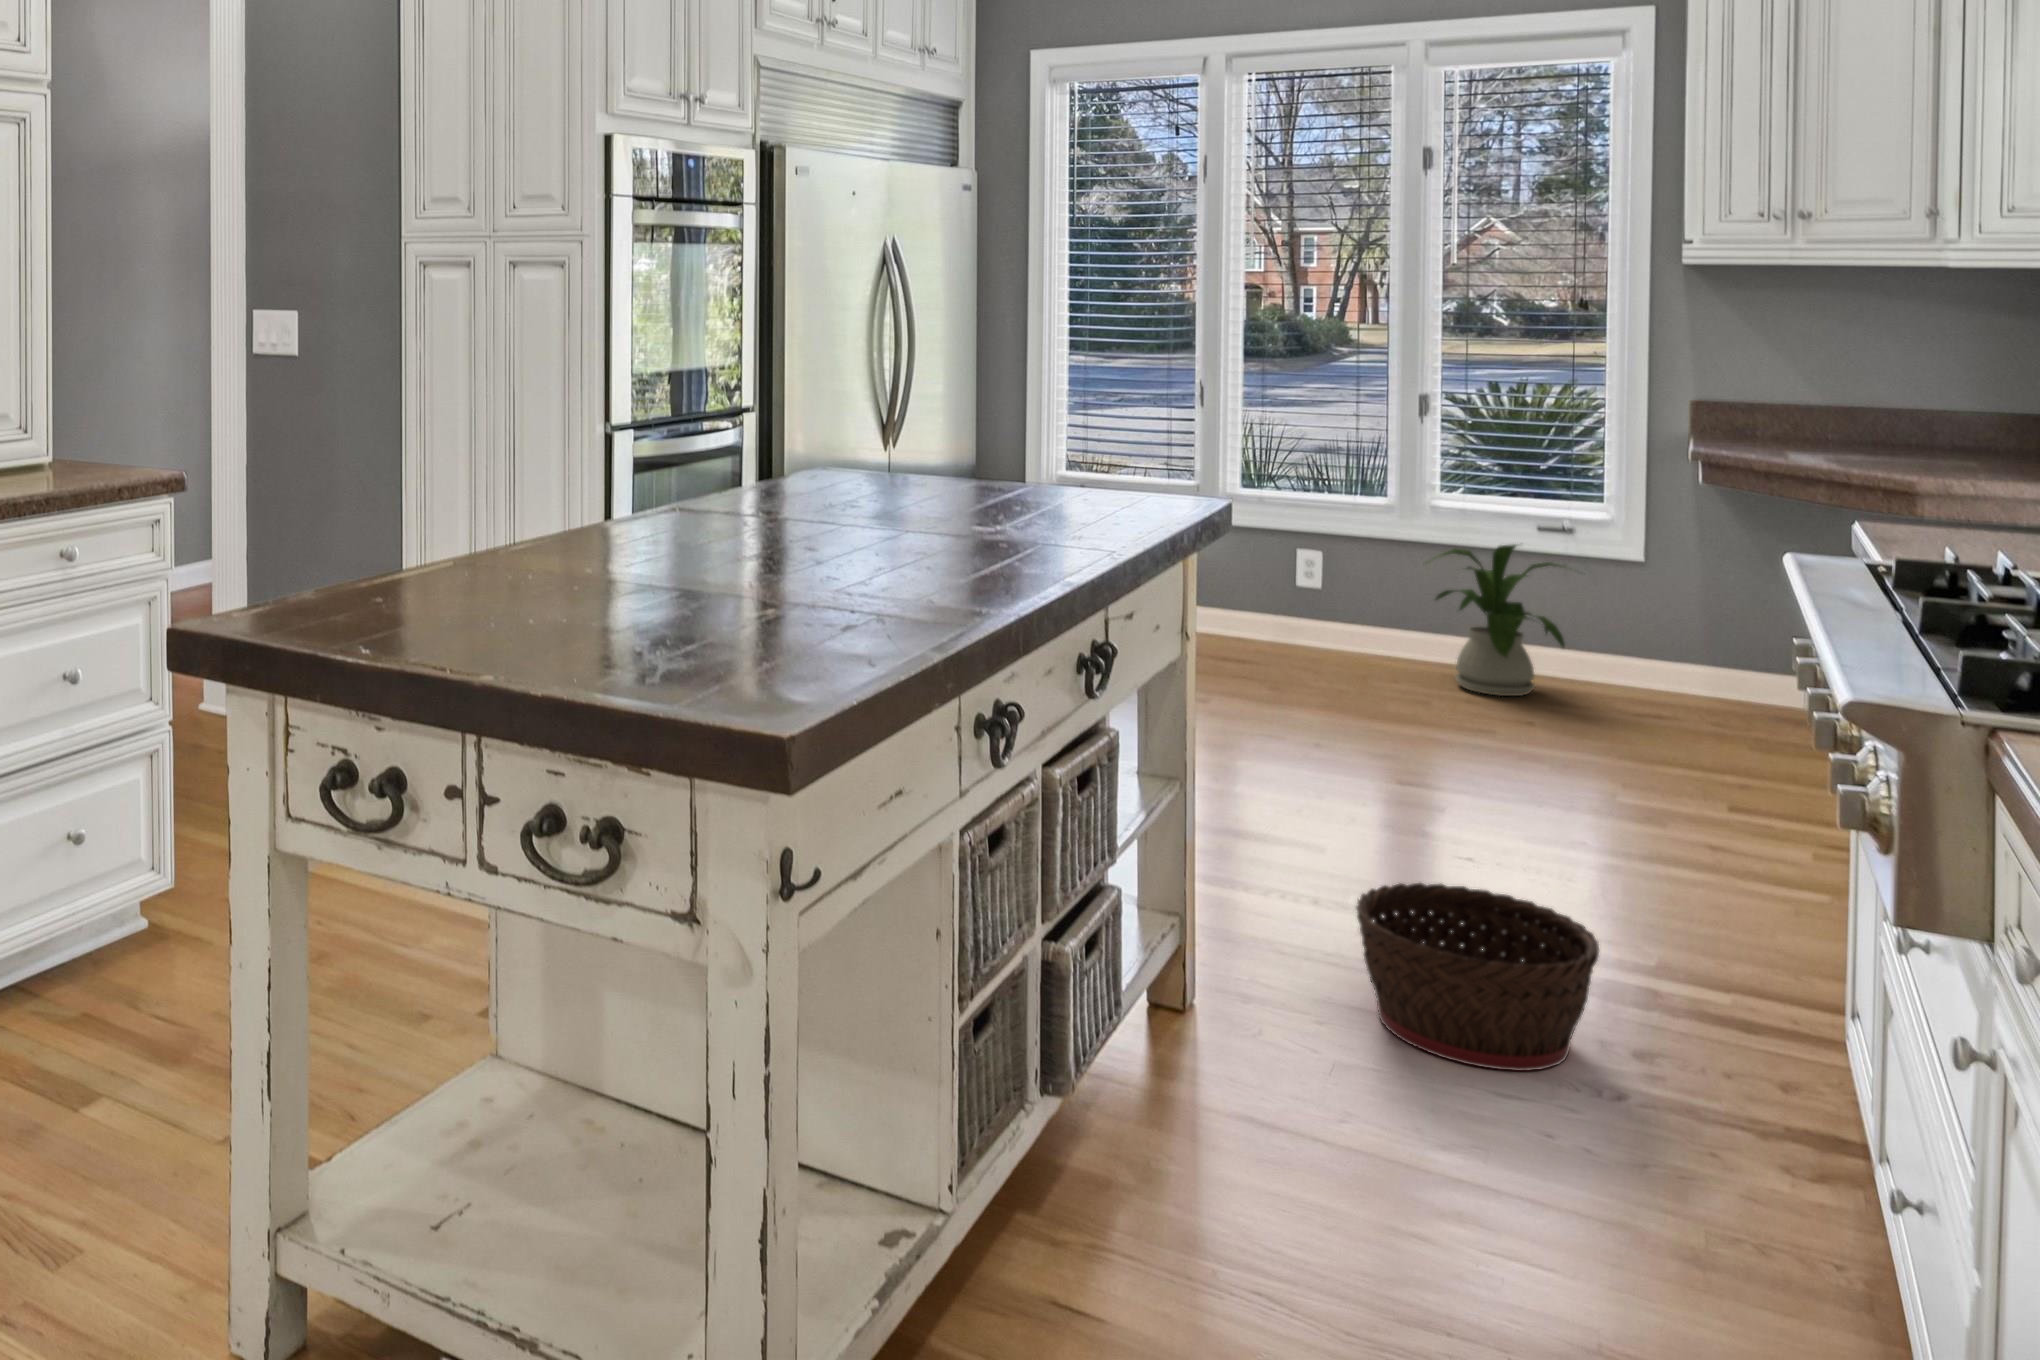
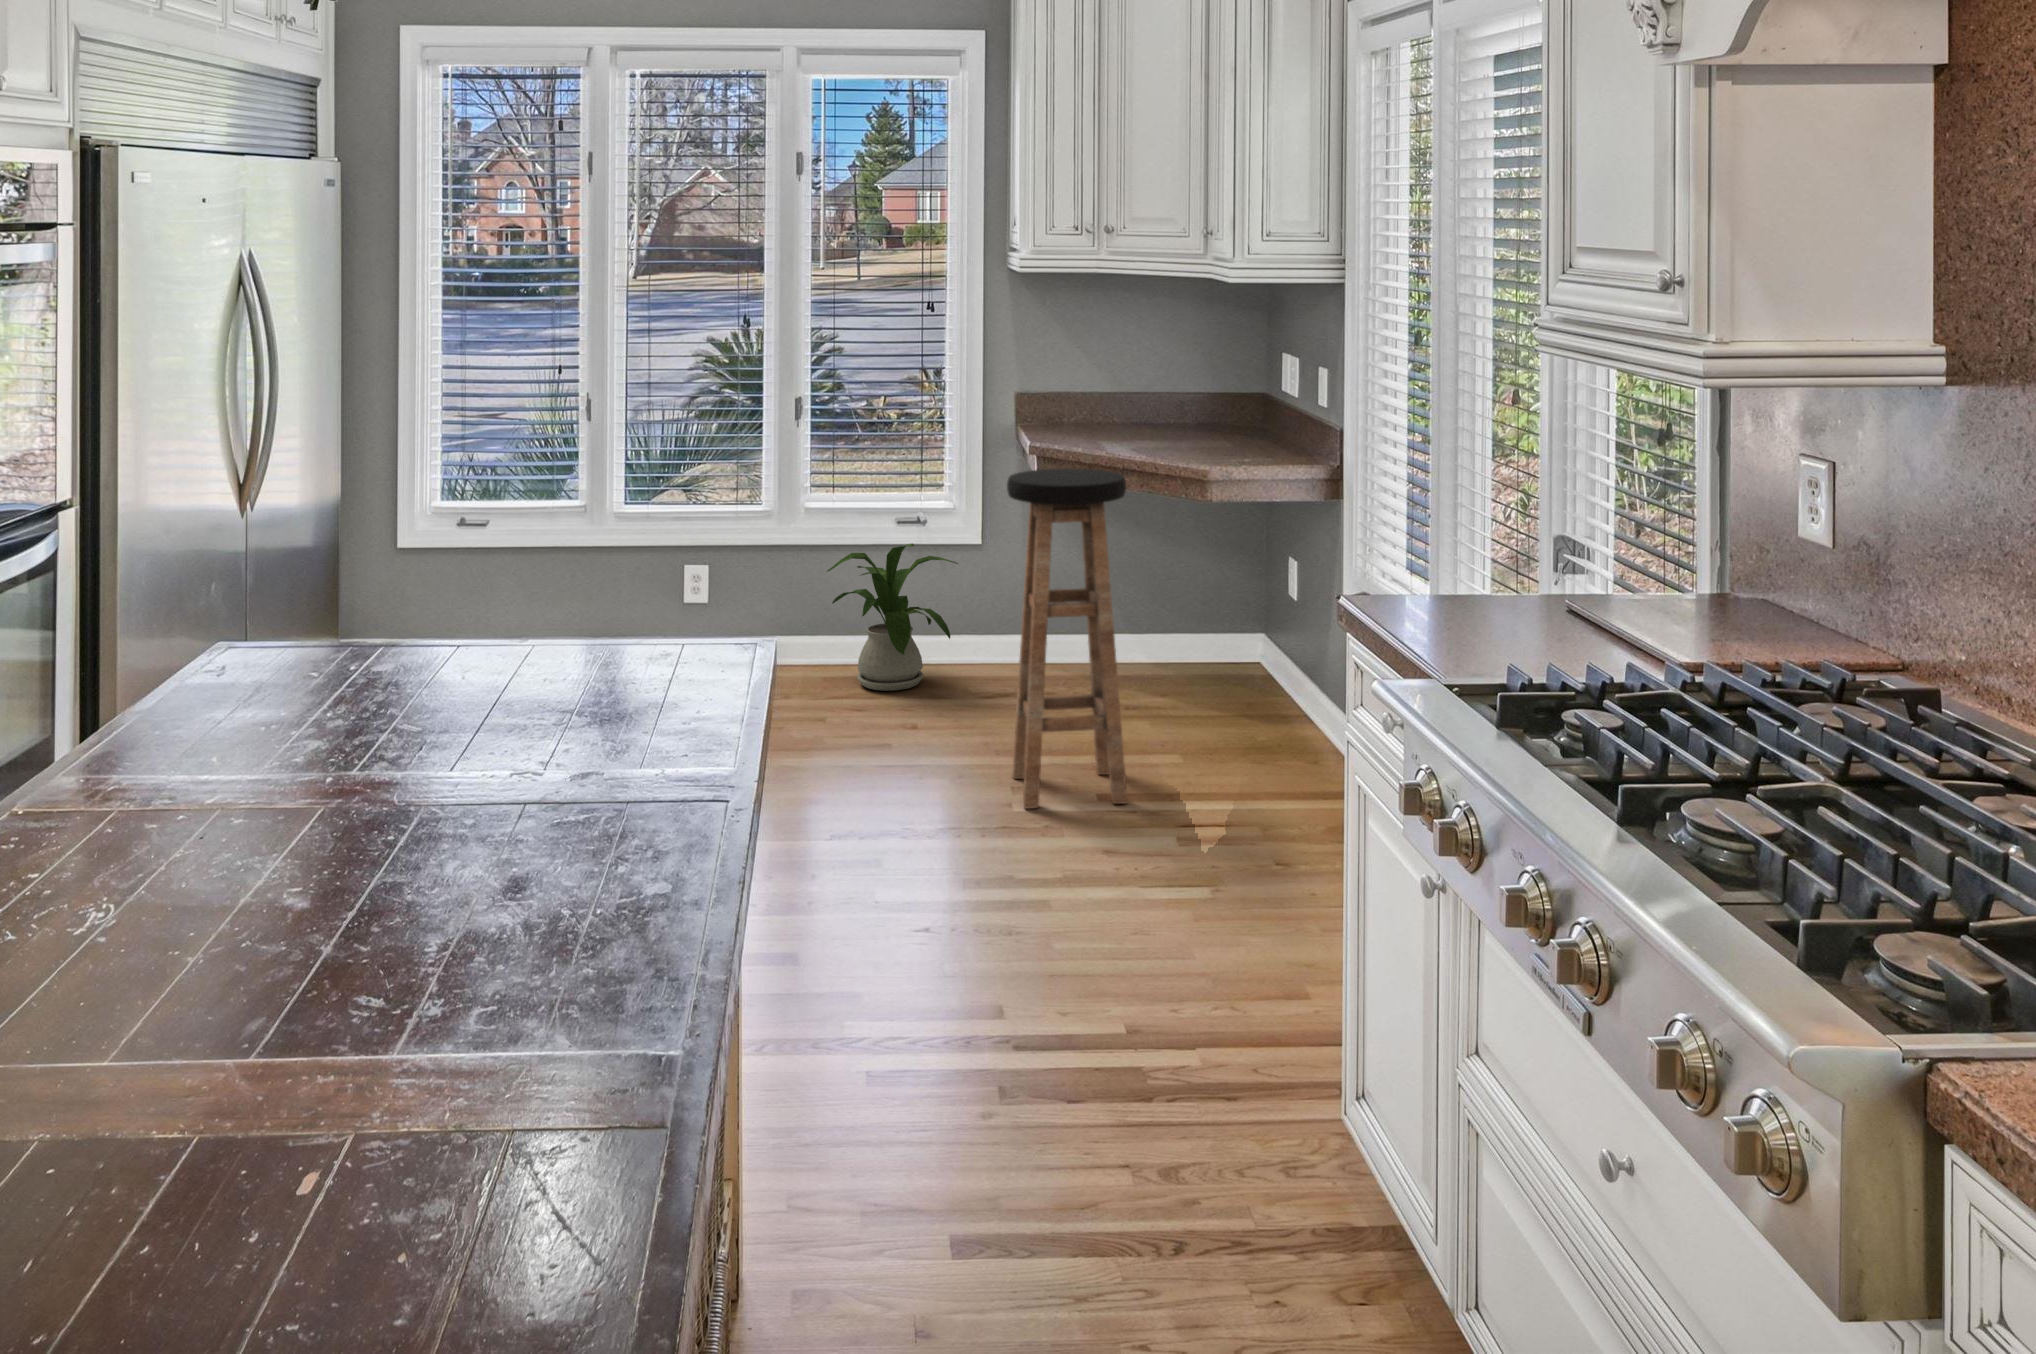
bar stool: none [1600,462,1759,835] -> present [1007,468,1127,809]
basket: present [1356,883,1599,1071] -> none [917,960,1134,1167]

